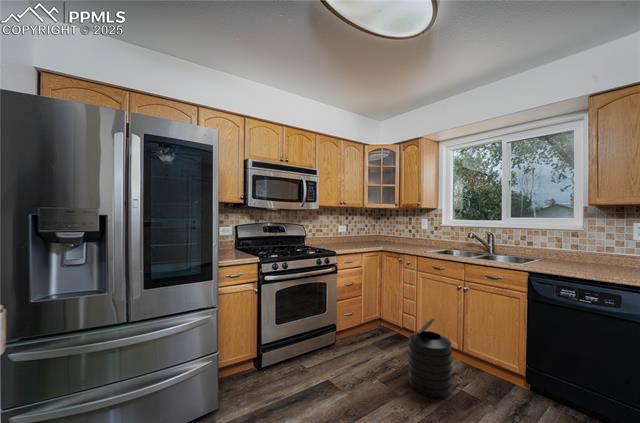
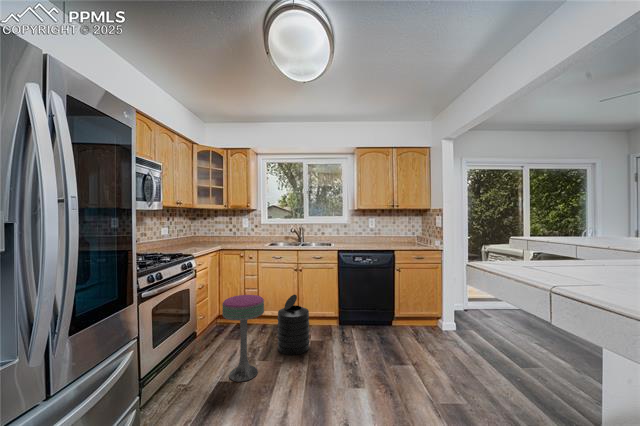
bar stool: none [334,300,376,392] -> present [222,295,264,382]

